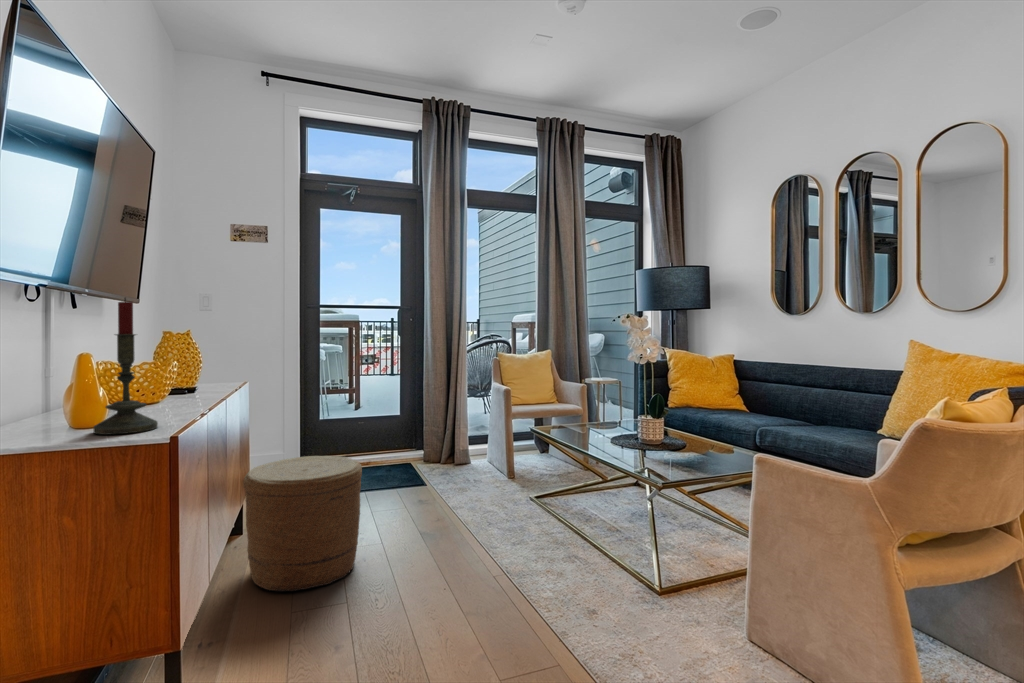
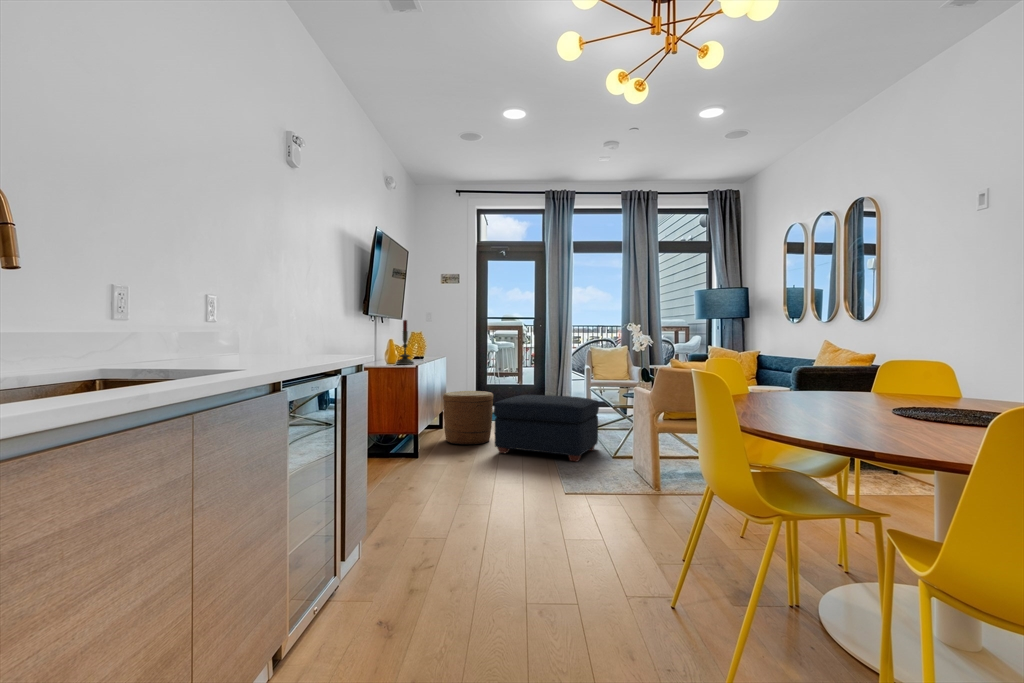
ottoman: none [381,464,598,624] -> present [494,395,599,462]

